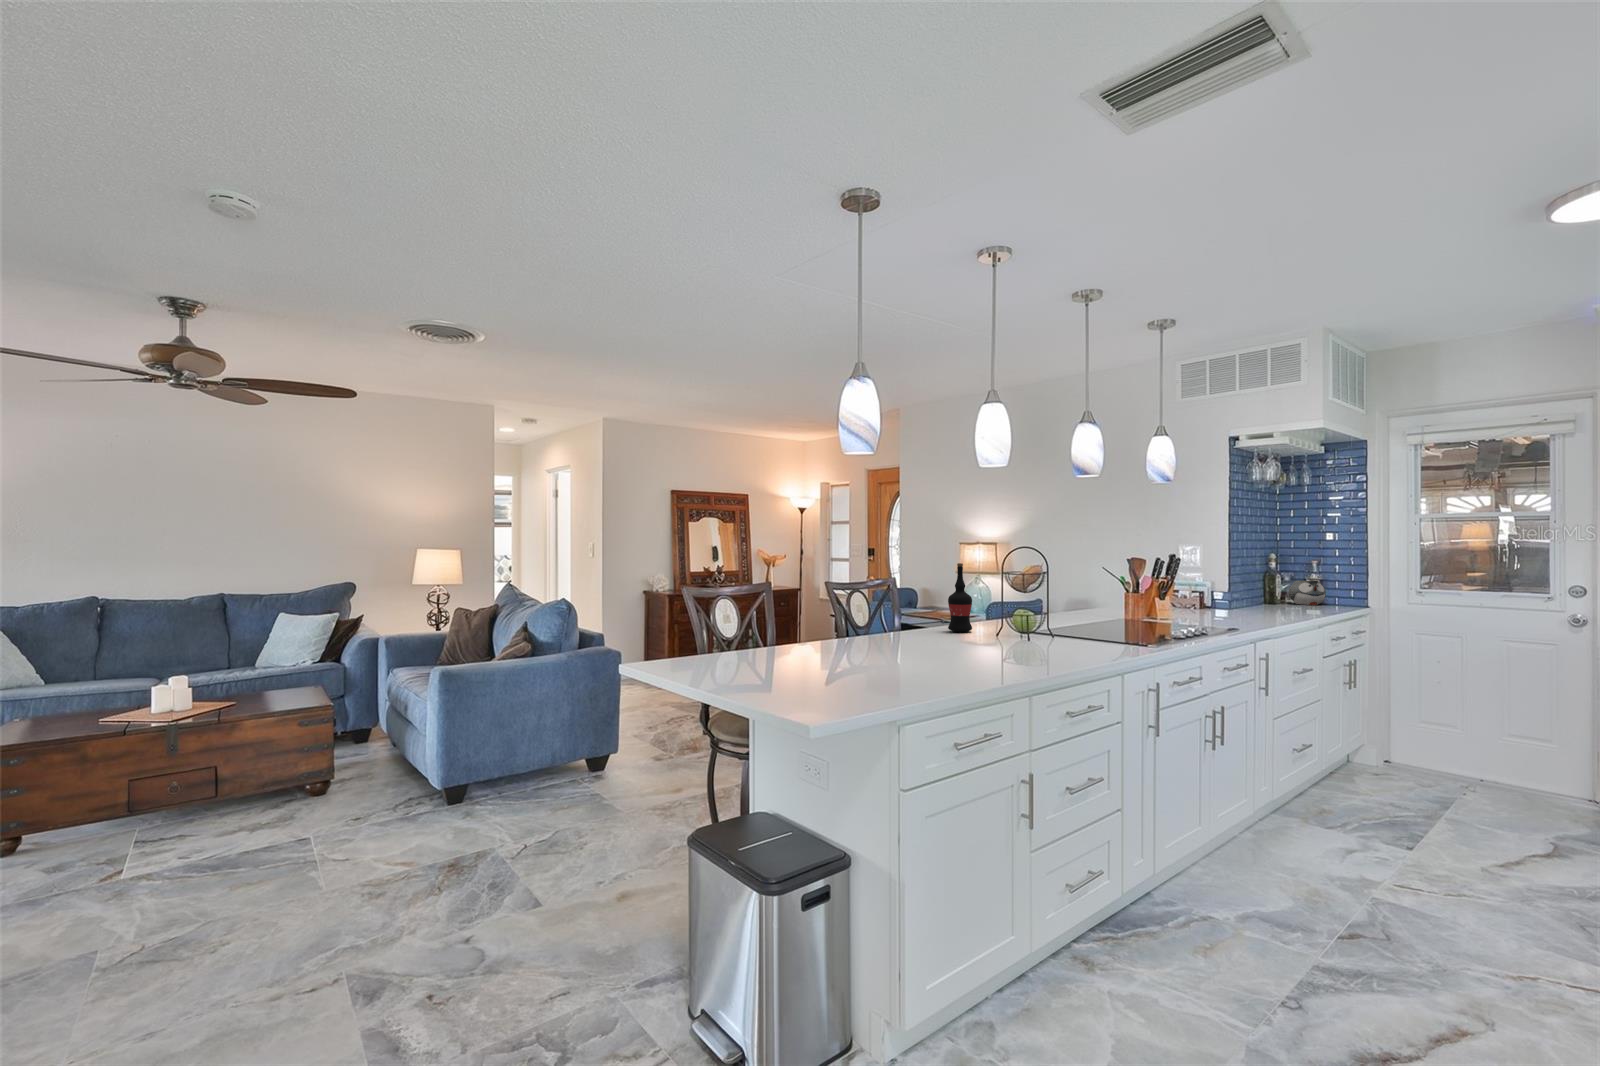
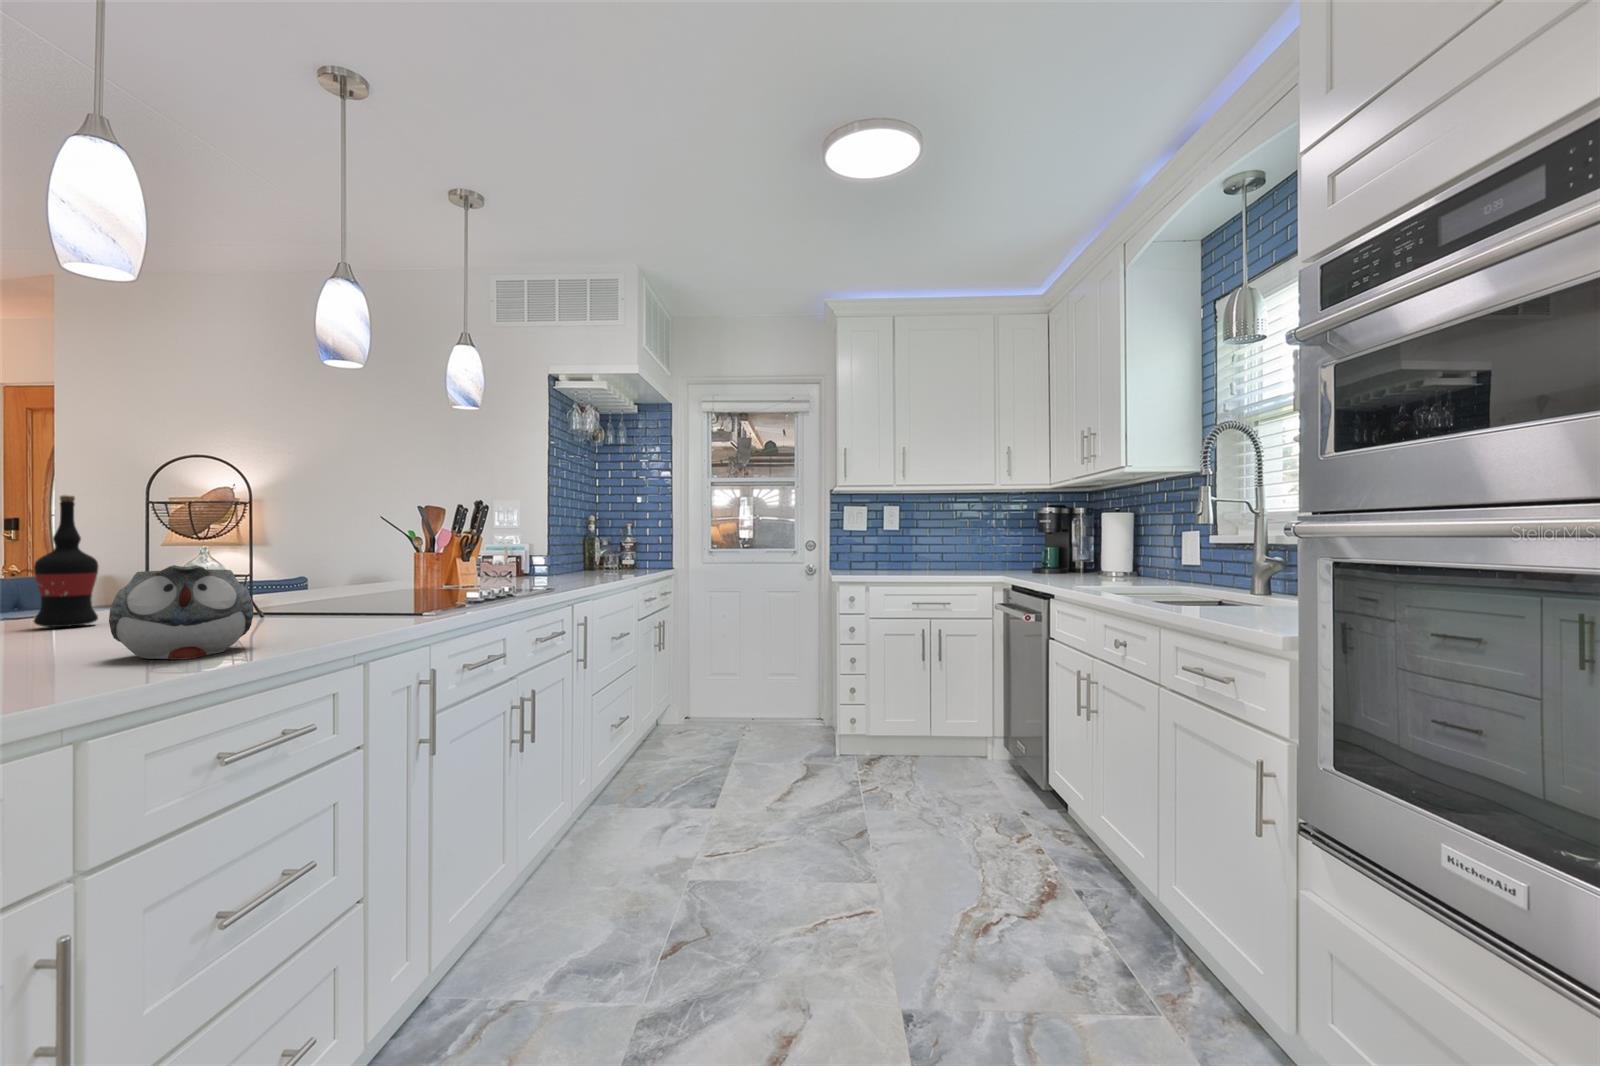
teapot: present [1289,580,1326,605] -> present [109,565,254,659]

